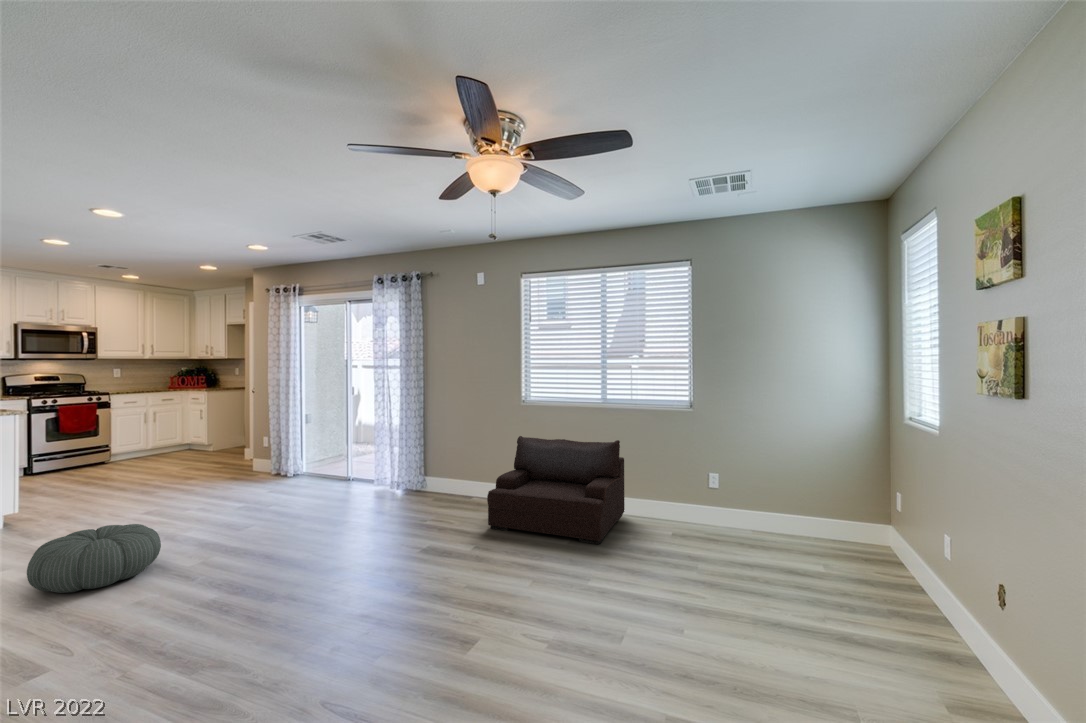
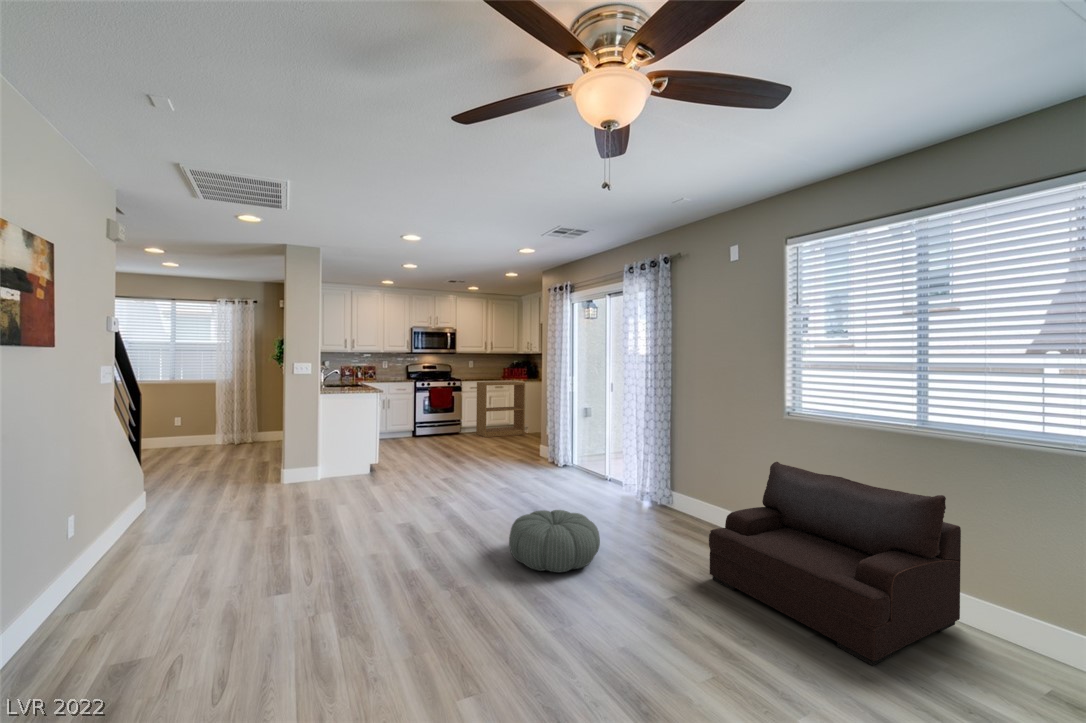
bookshelf: none [135,392,210,463] -> present [476,381,525,437]
pouf: present [27,524,161,593] -> present [509,510,600,572]

